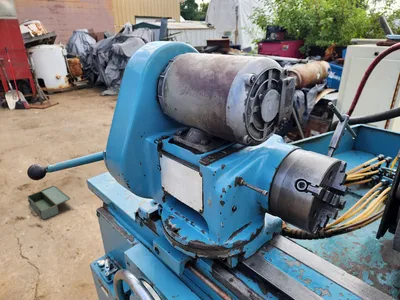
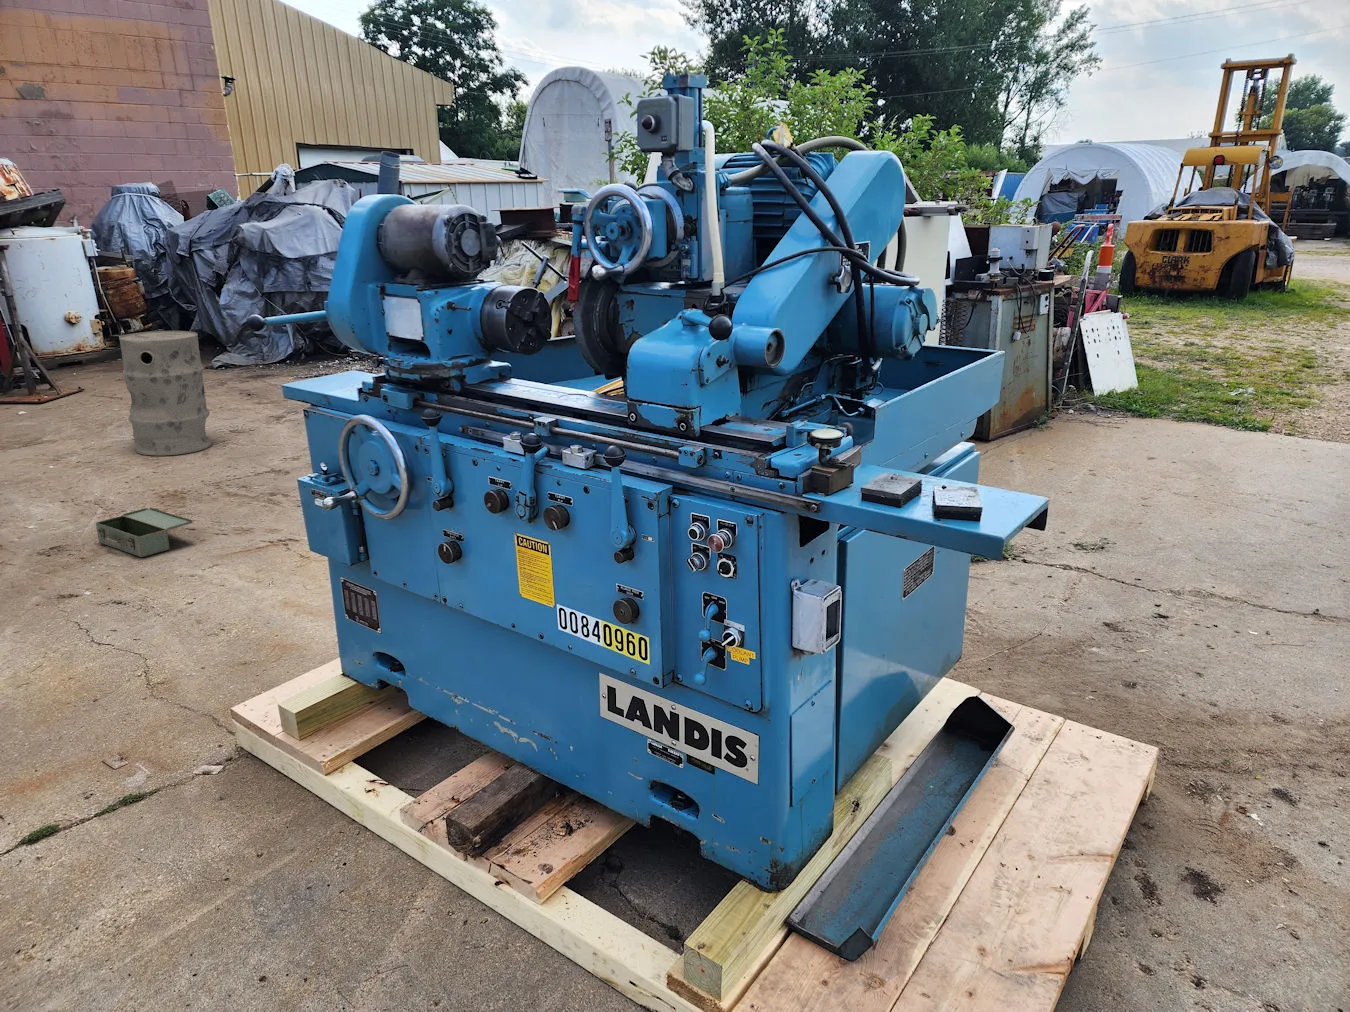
trash can: none [56,91,94,143] -> present [119,331,211,456]

